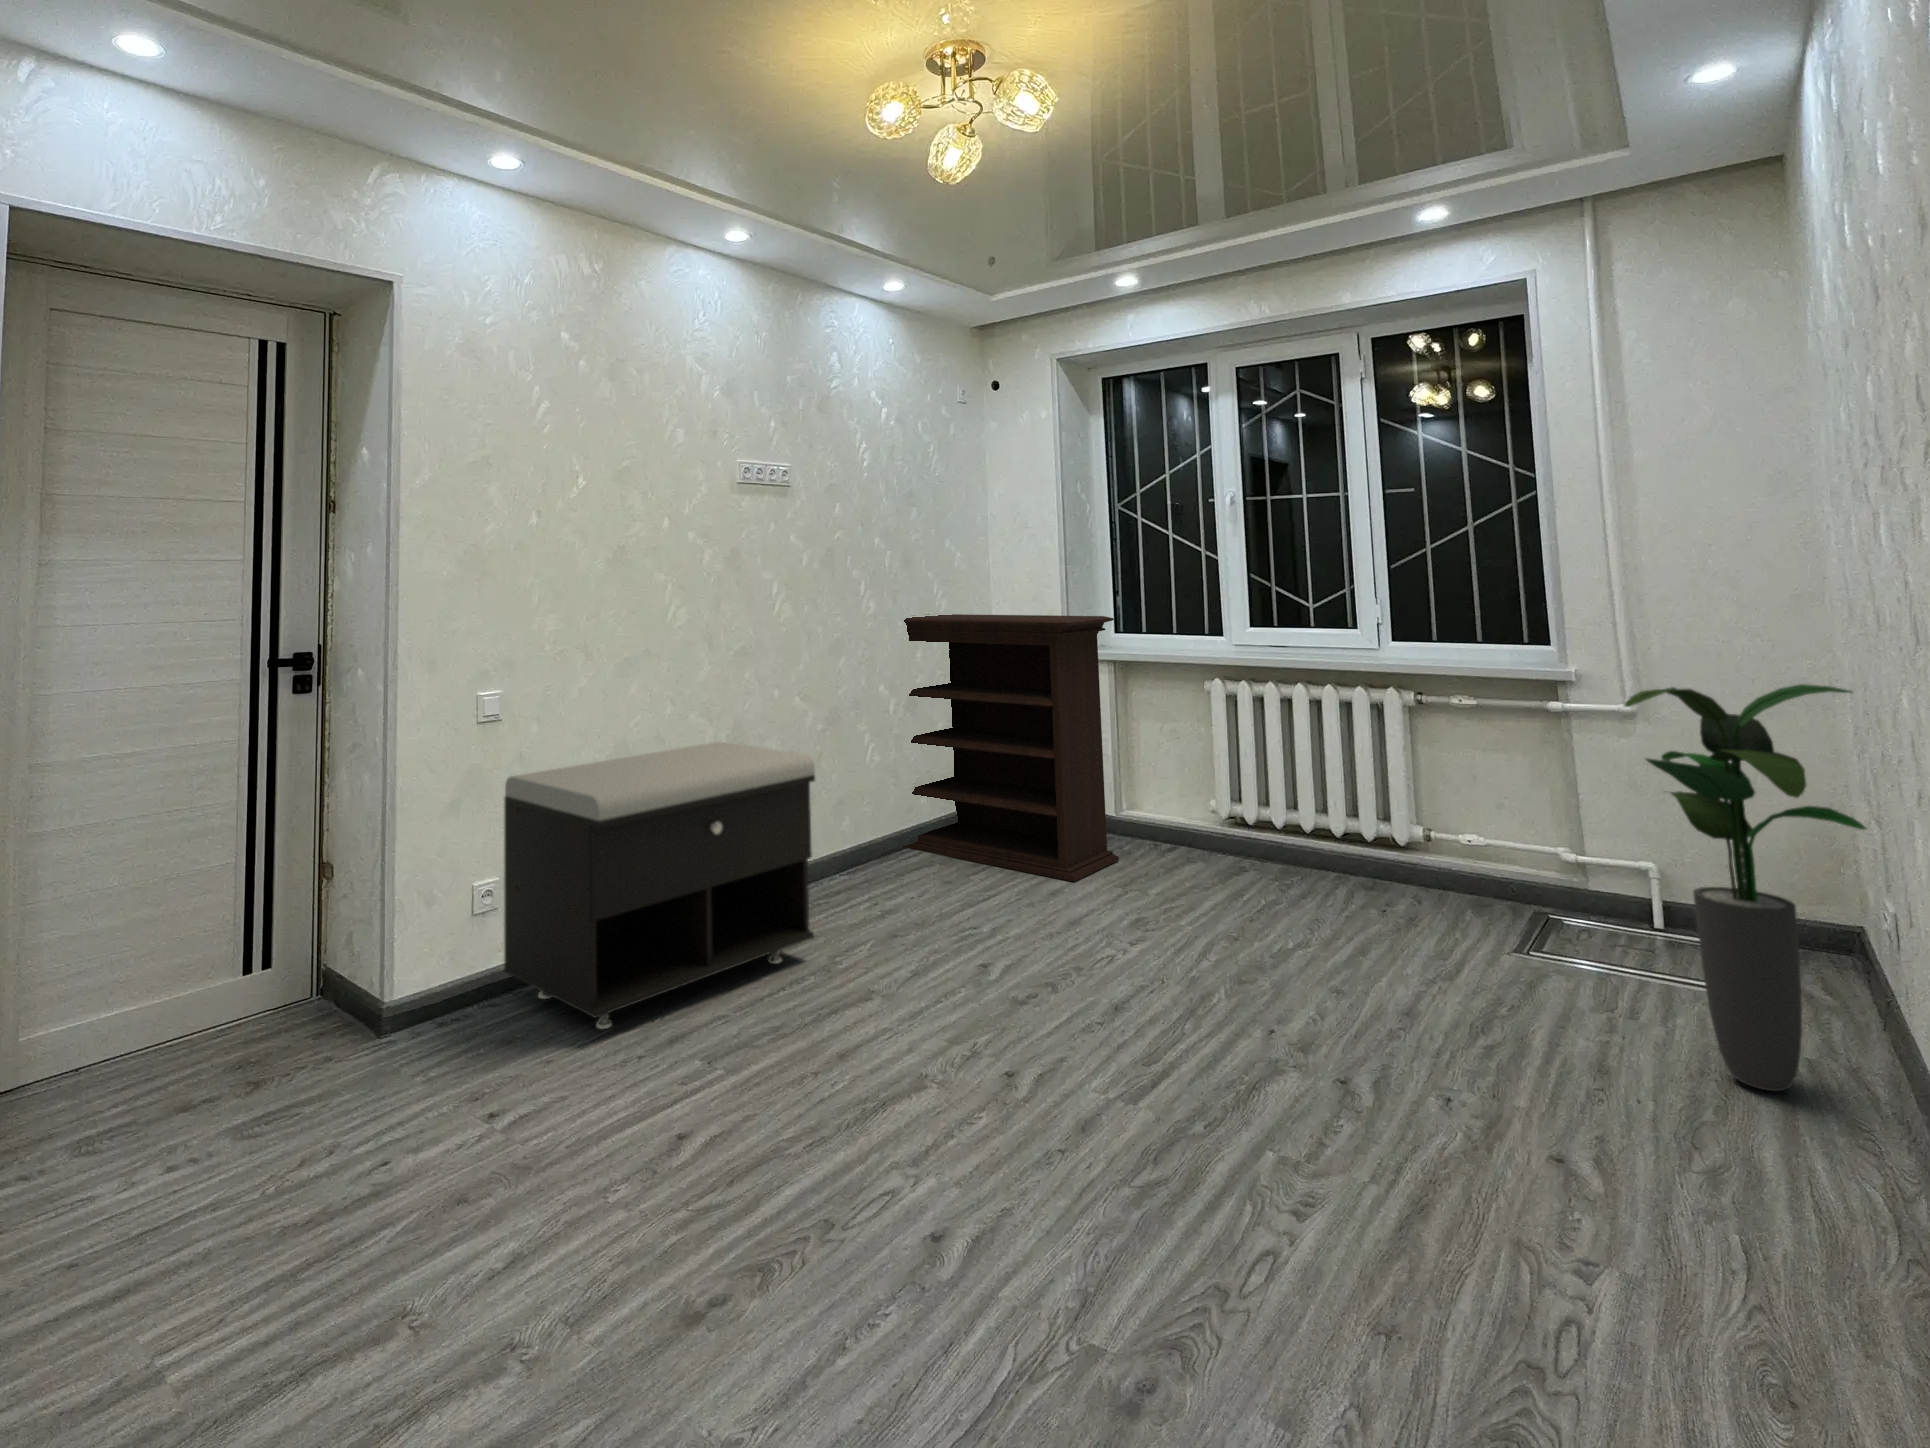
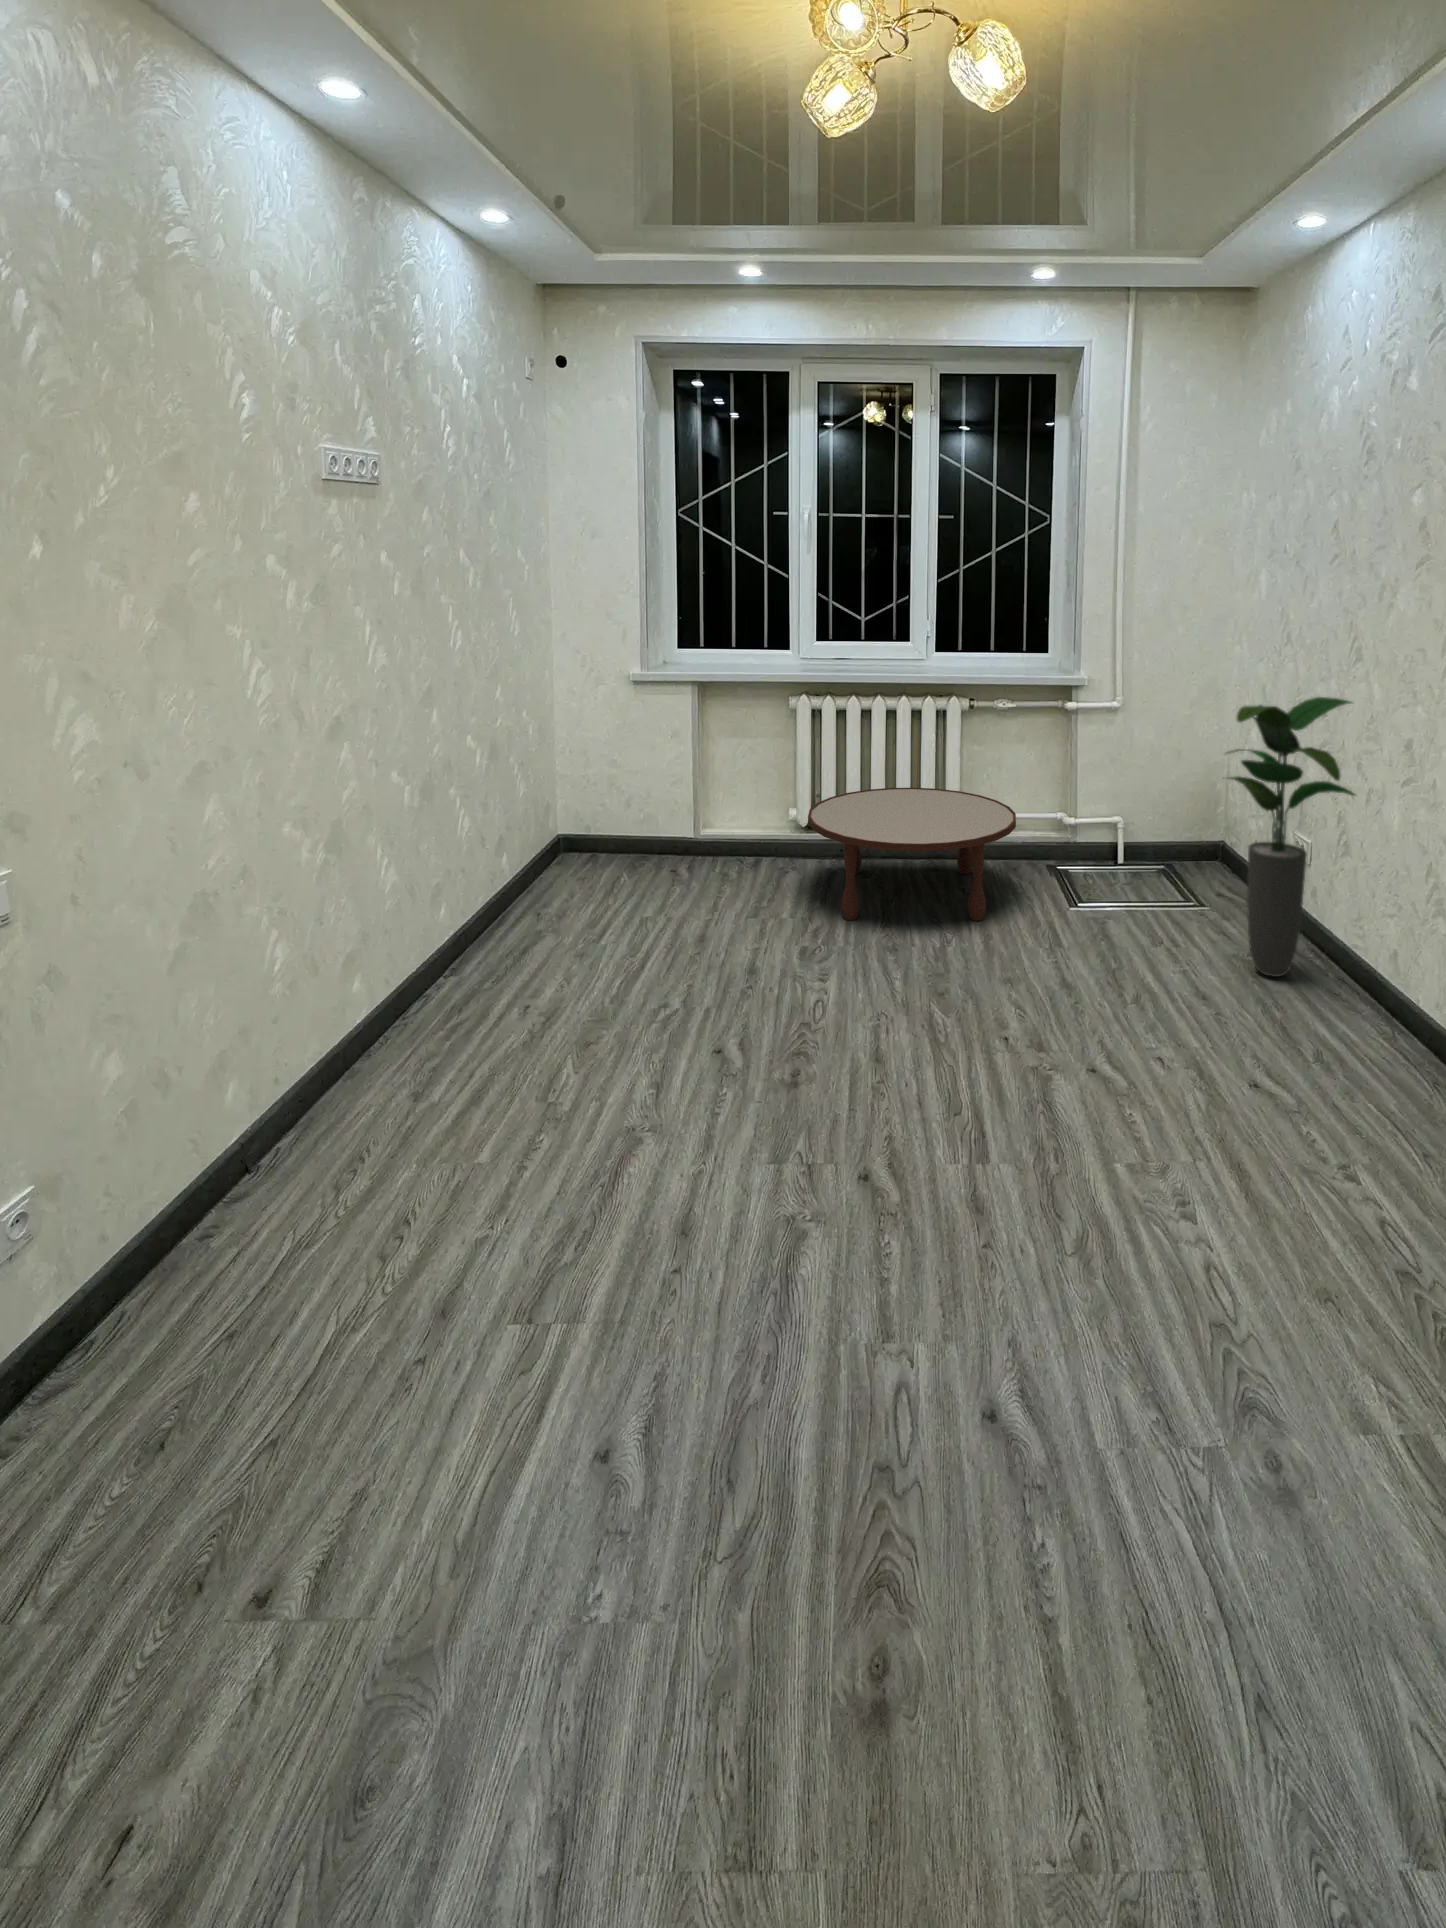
bookshelf: present [903,614,1119,882] -> none [446,638,723,917]
storage bench: present [504,742,815,1029] -> none [41,855,525,1341]
coffee table: none [1185,787,1444,943] -> present [808,788,1016,921]

